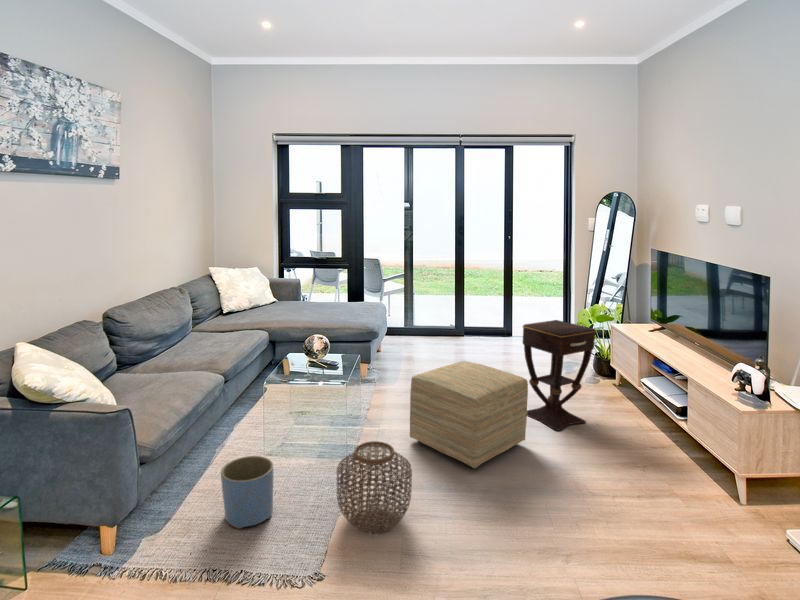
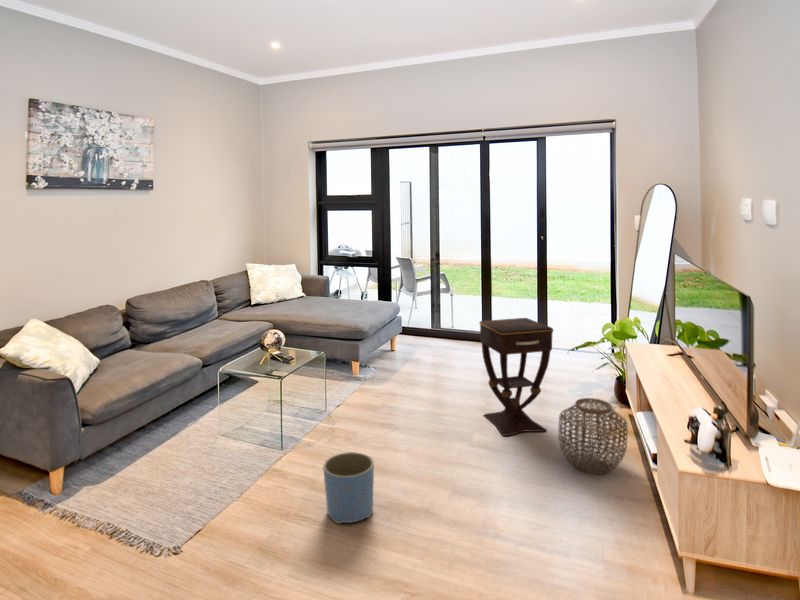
ottoman: present [410,361,528,468] -> none [342,356,454,459]
woven basket: present [337,441,412,534] -> present [558,398,628,475]
planter: present [221,456,273,529] -> present [323,452,374,524]

